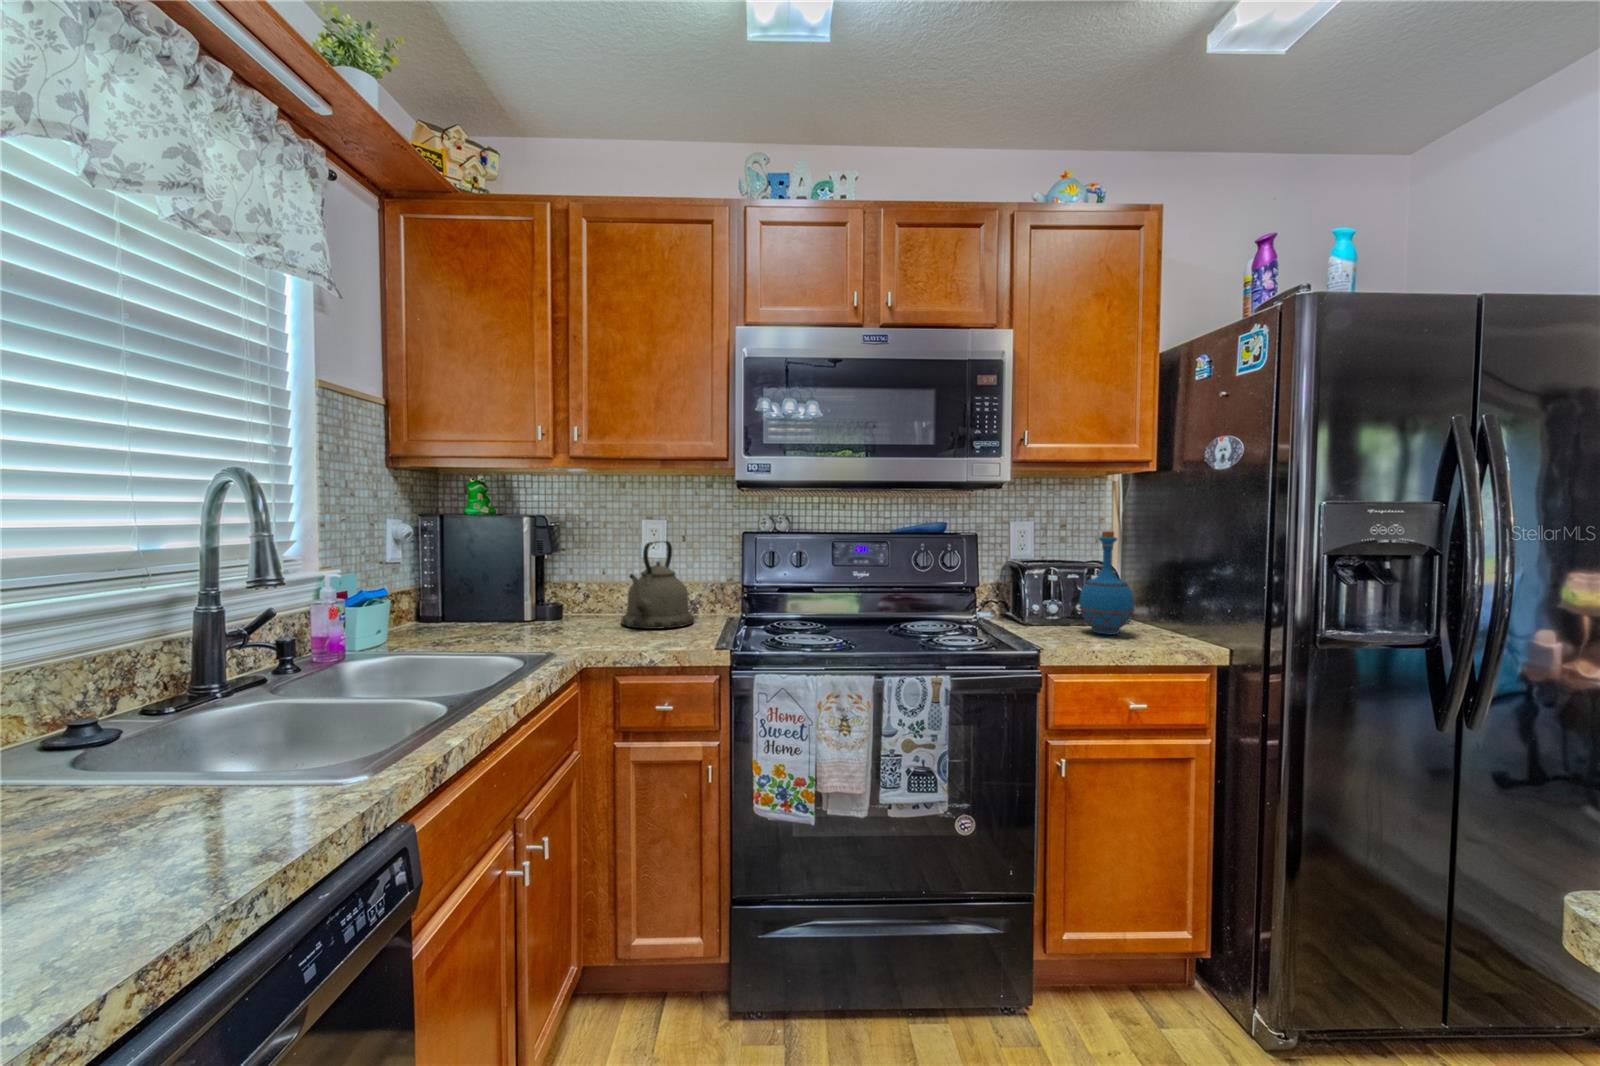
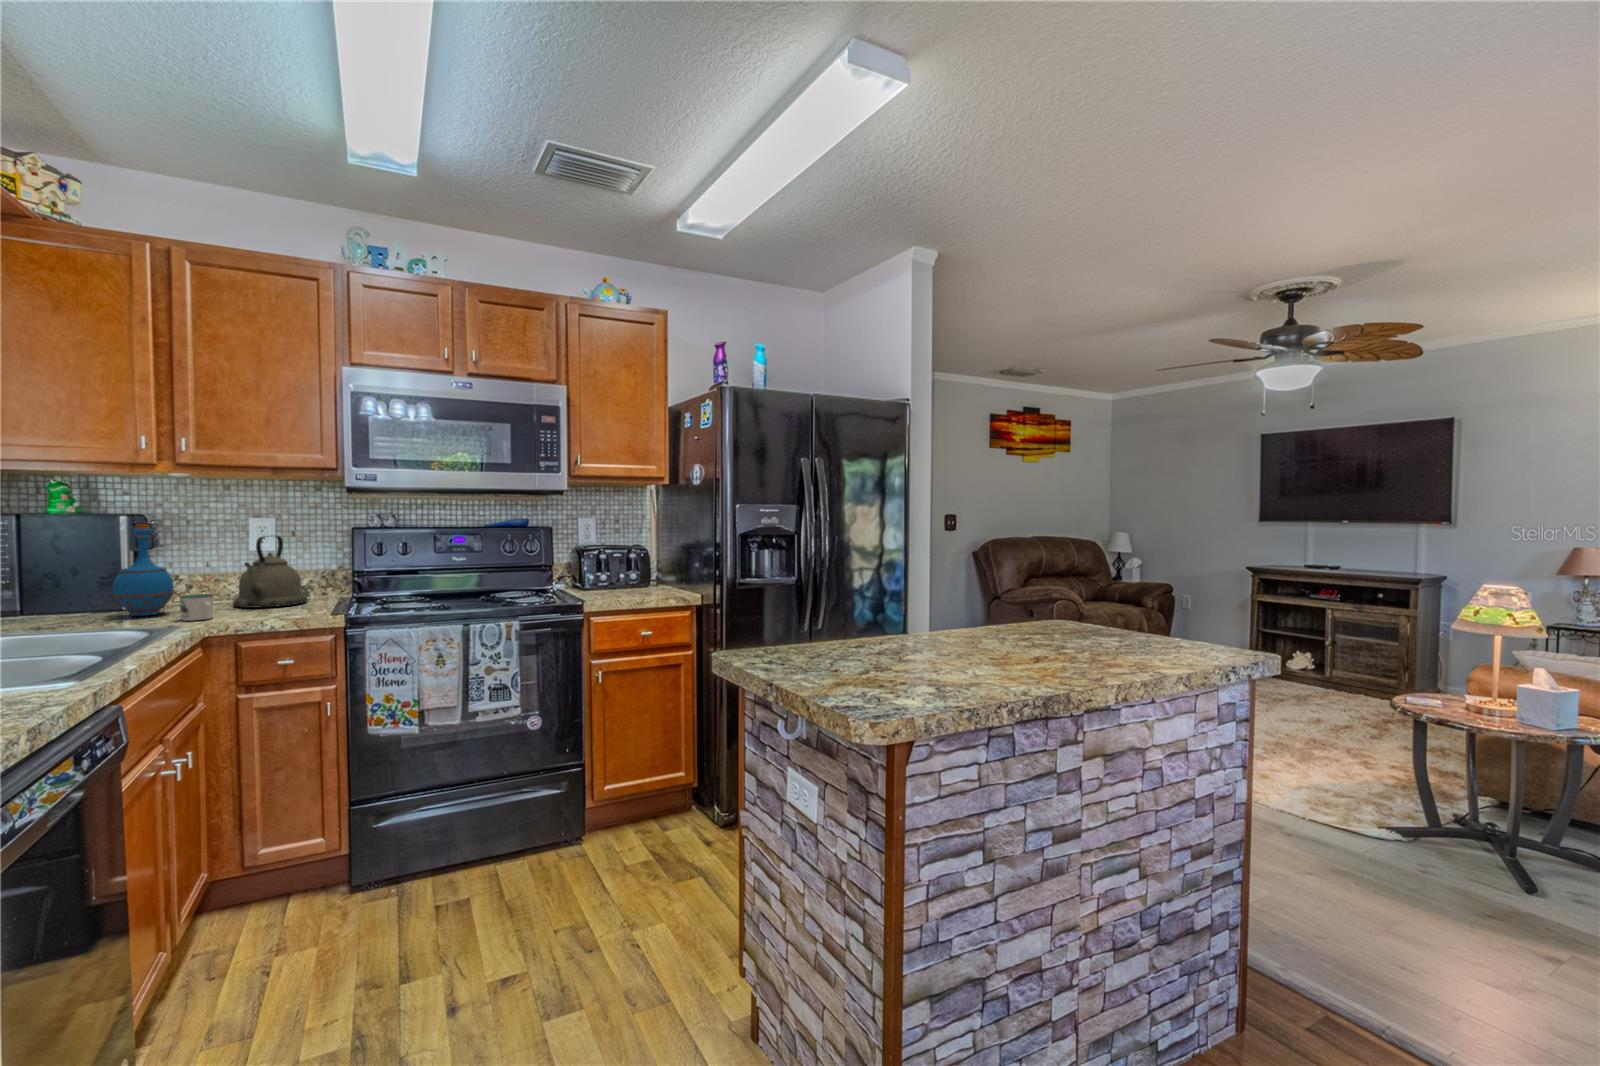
bottle: present [1079,531,1134,635] -> present [113,524,174,616]
mug: none [563,612,597,645] -> present [180,594,213,621]

